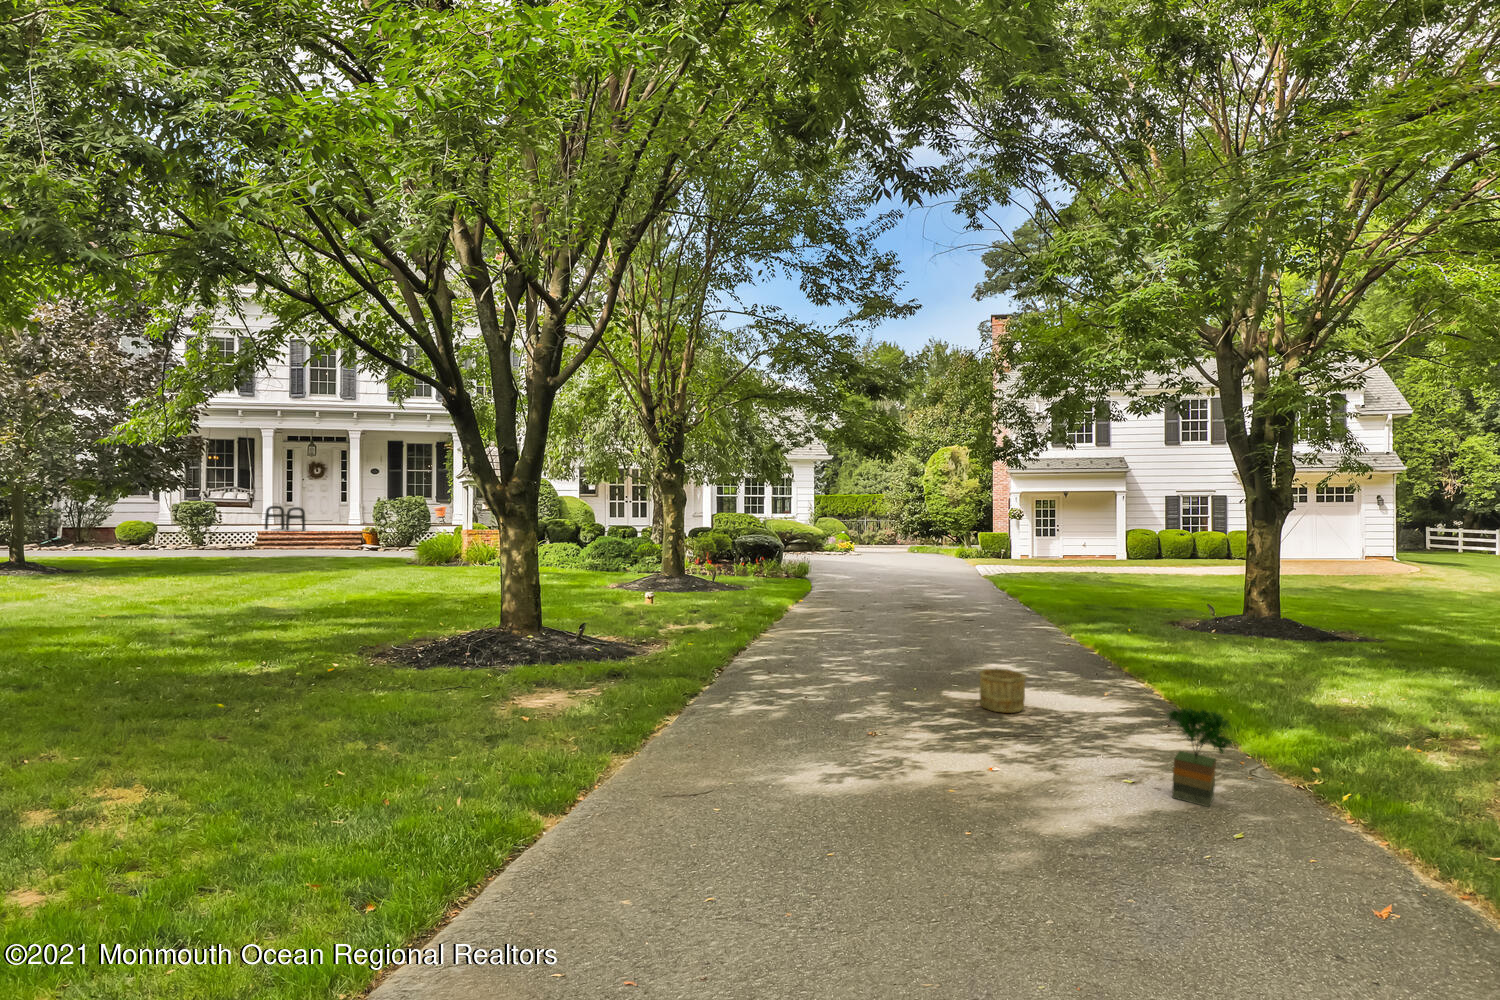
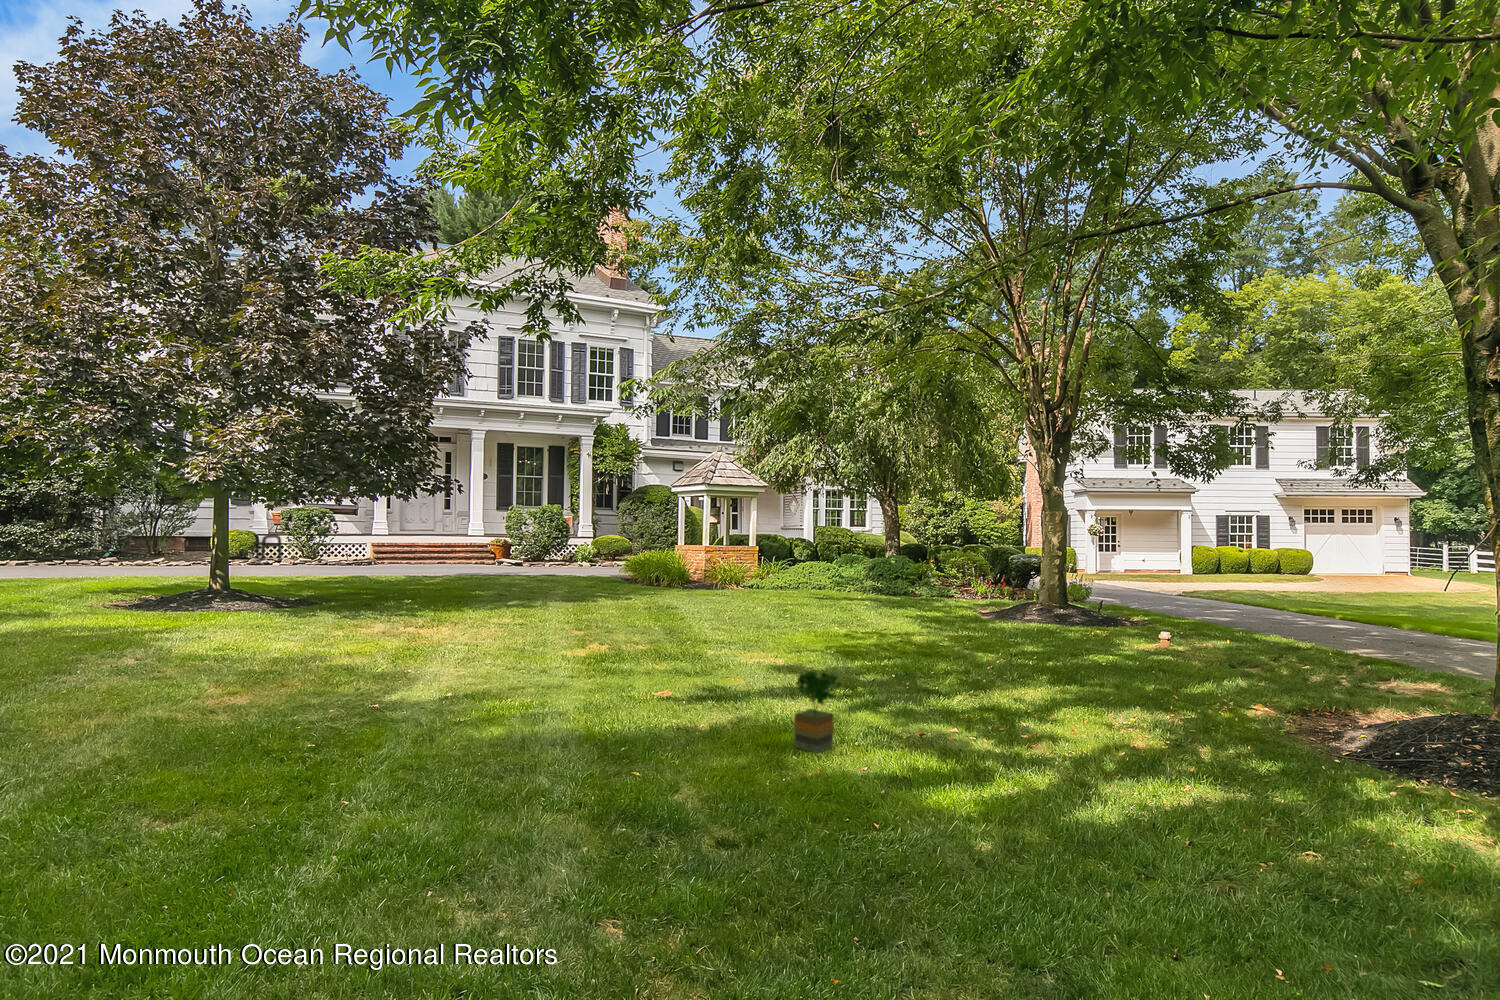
wooden bucket: present [979,668,1026,713] -> none [996,686,1047,732]
potted tree: present [1167,708,1234,807] -> present [794,671,842,753]

